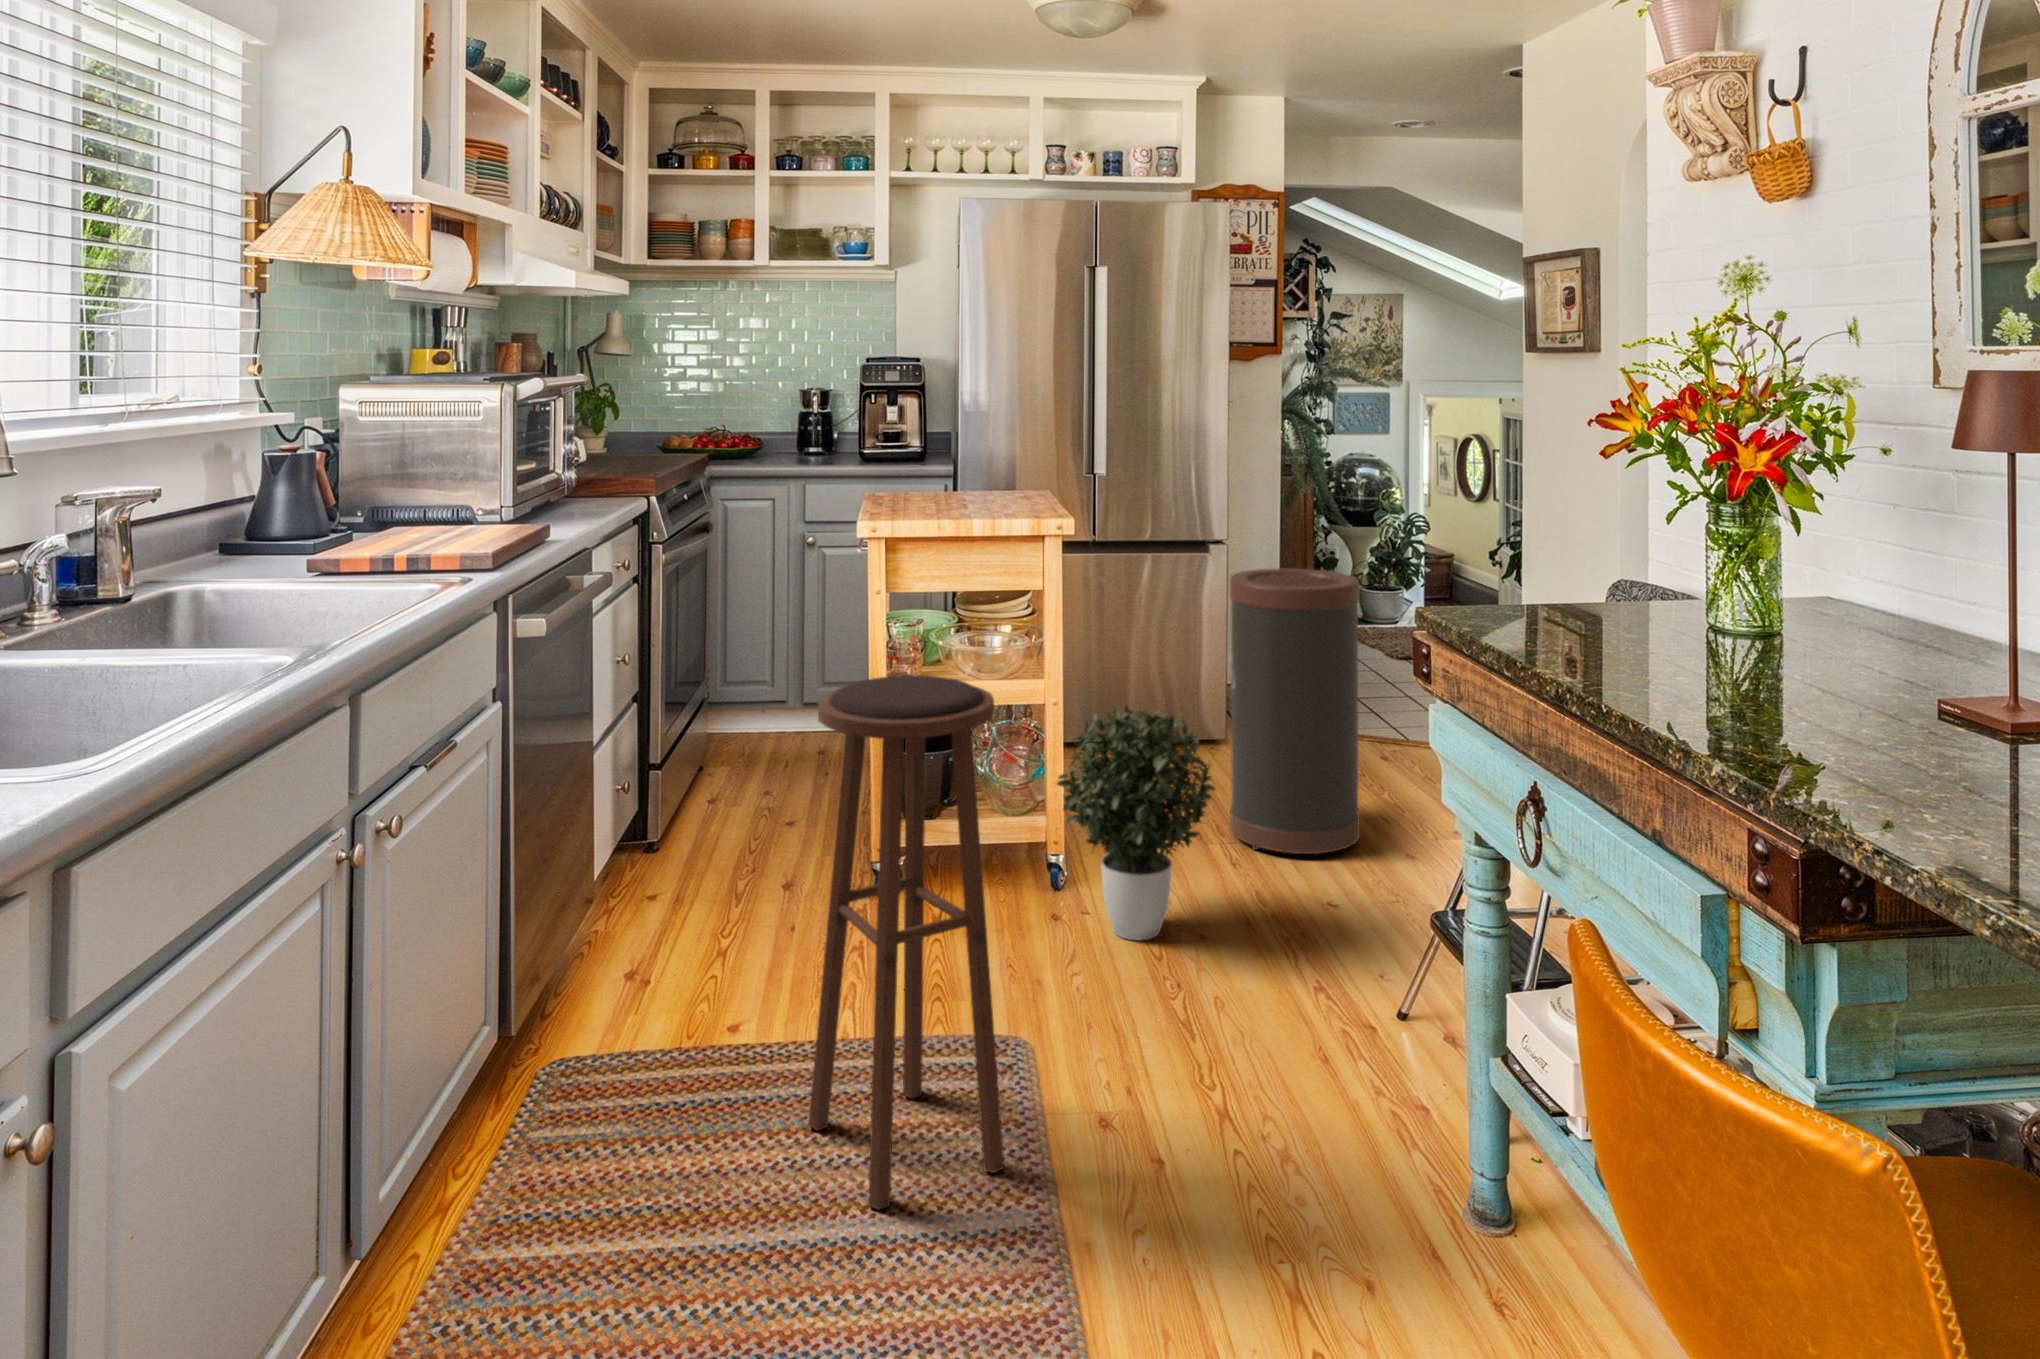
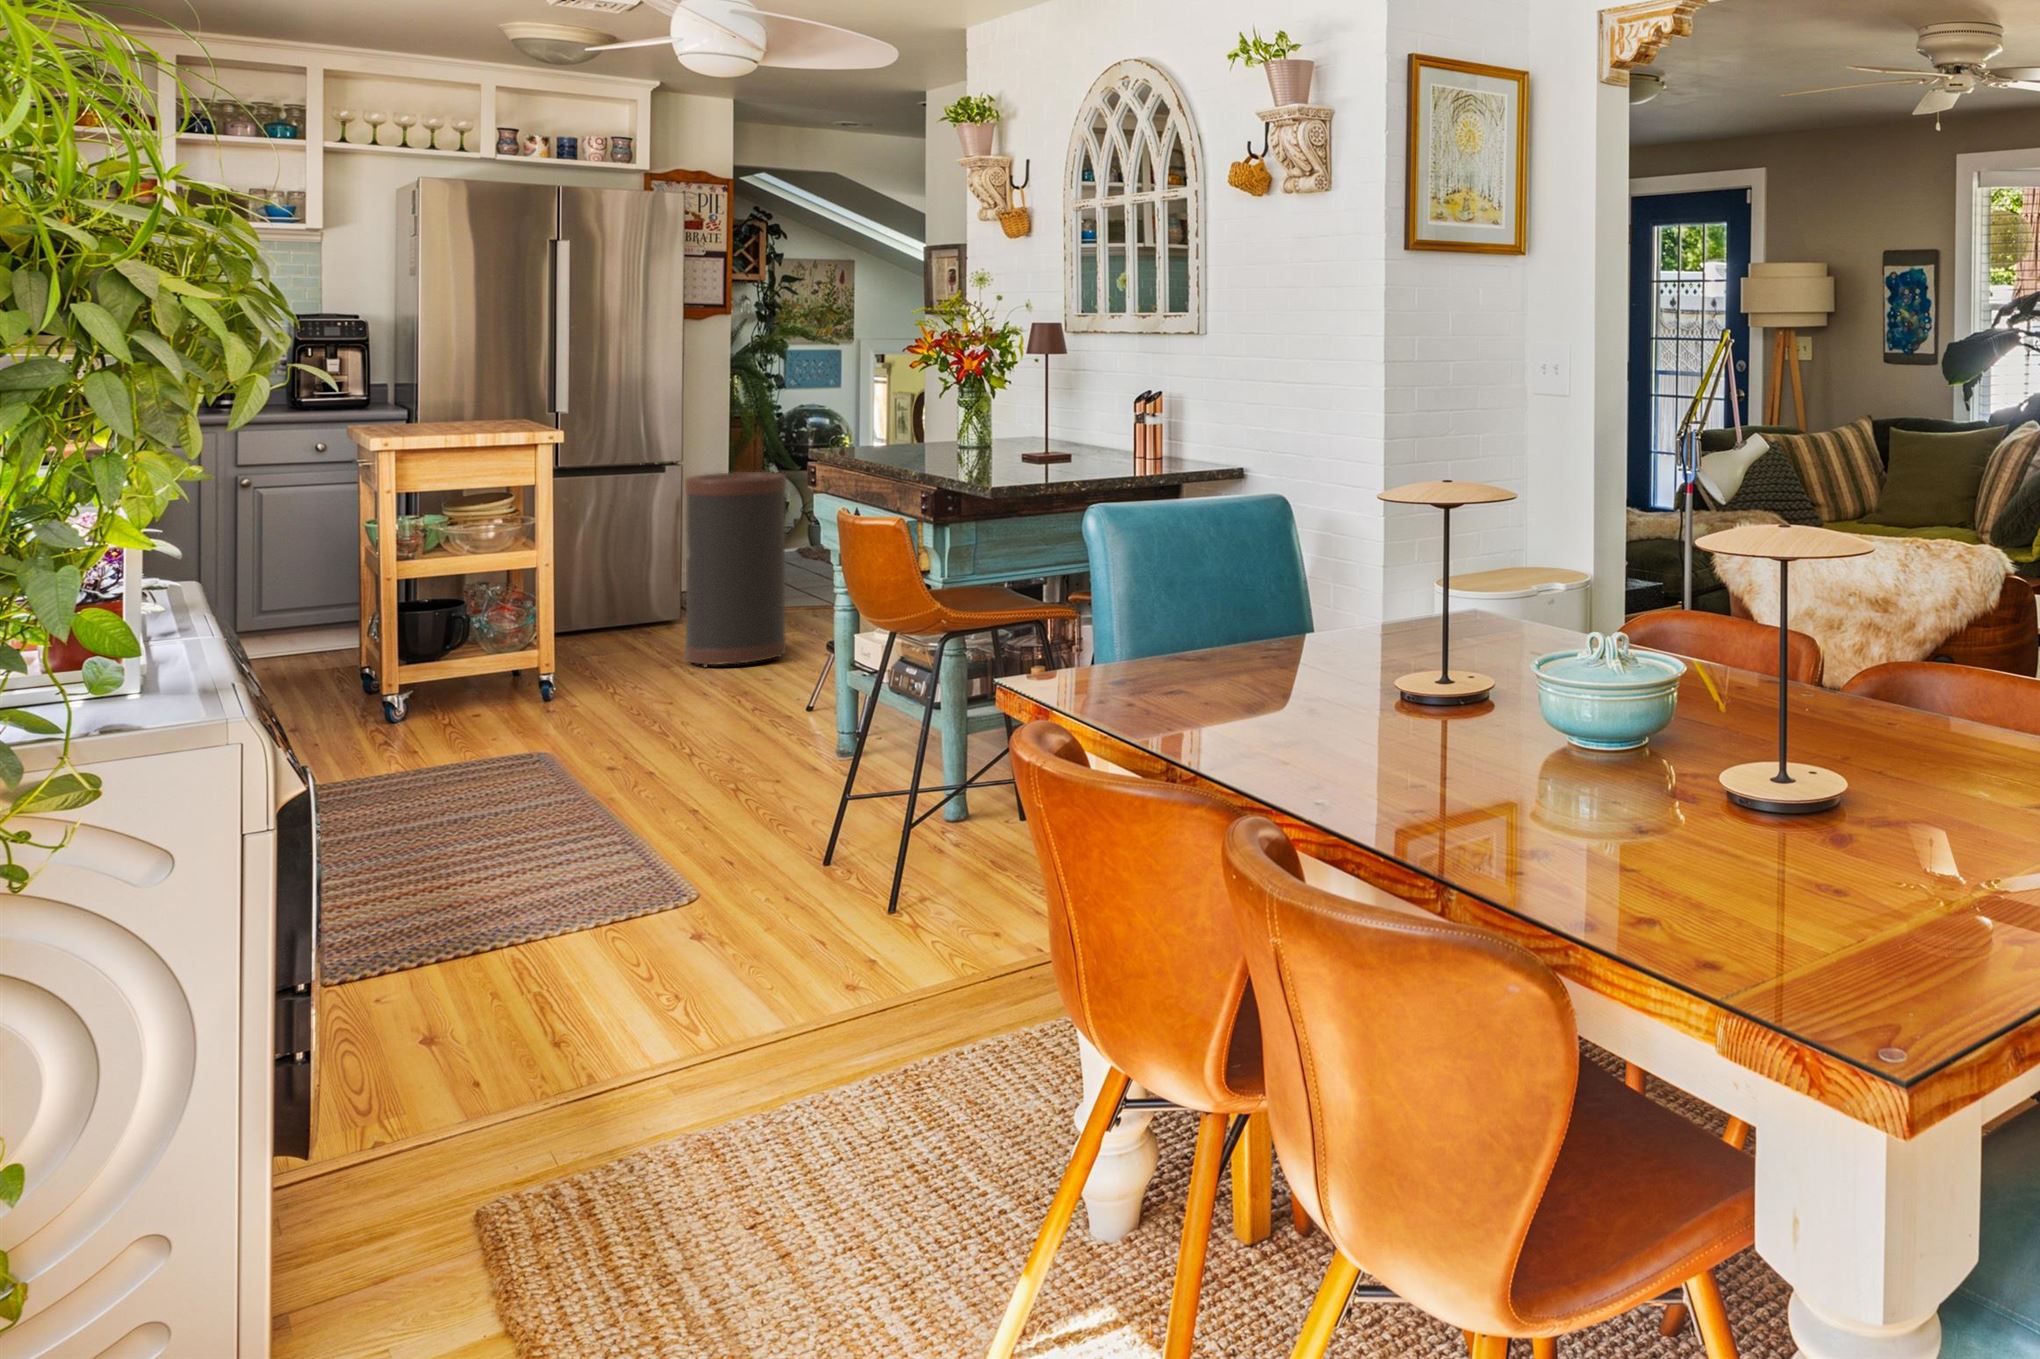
stool: present [808,675,1004,1209] -> none [401,512,548,802]
potted plant: present [1057,707,1216,940] -> none [554,556,677,710]

